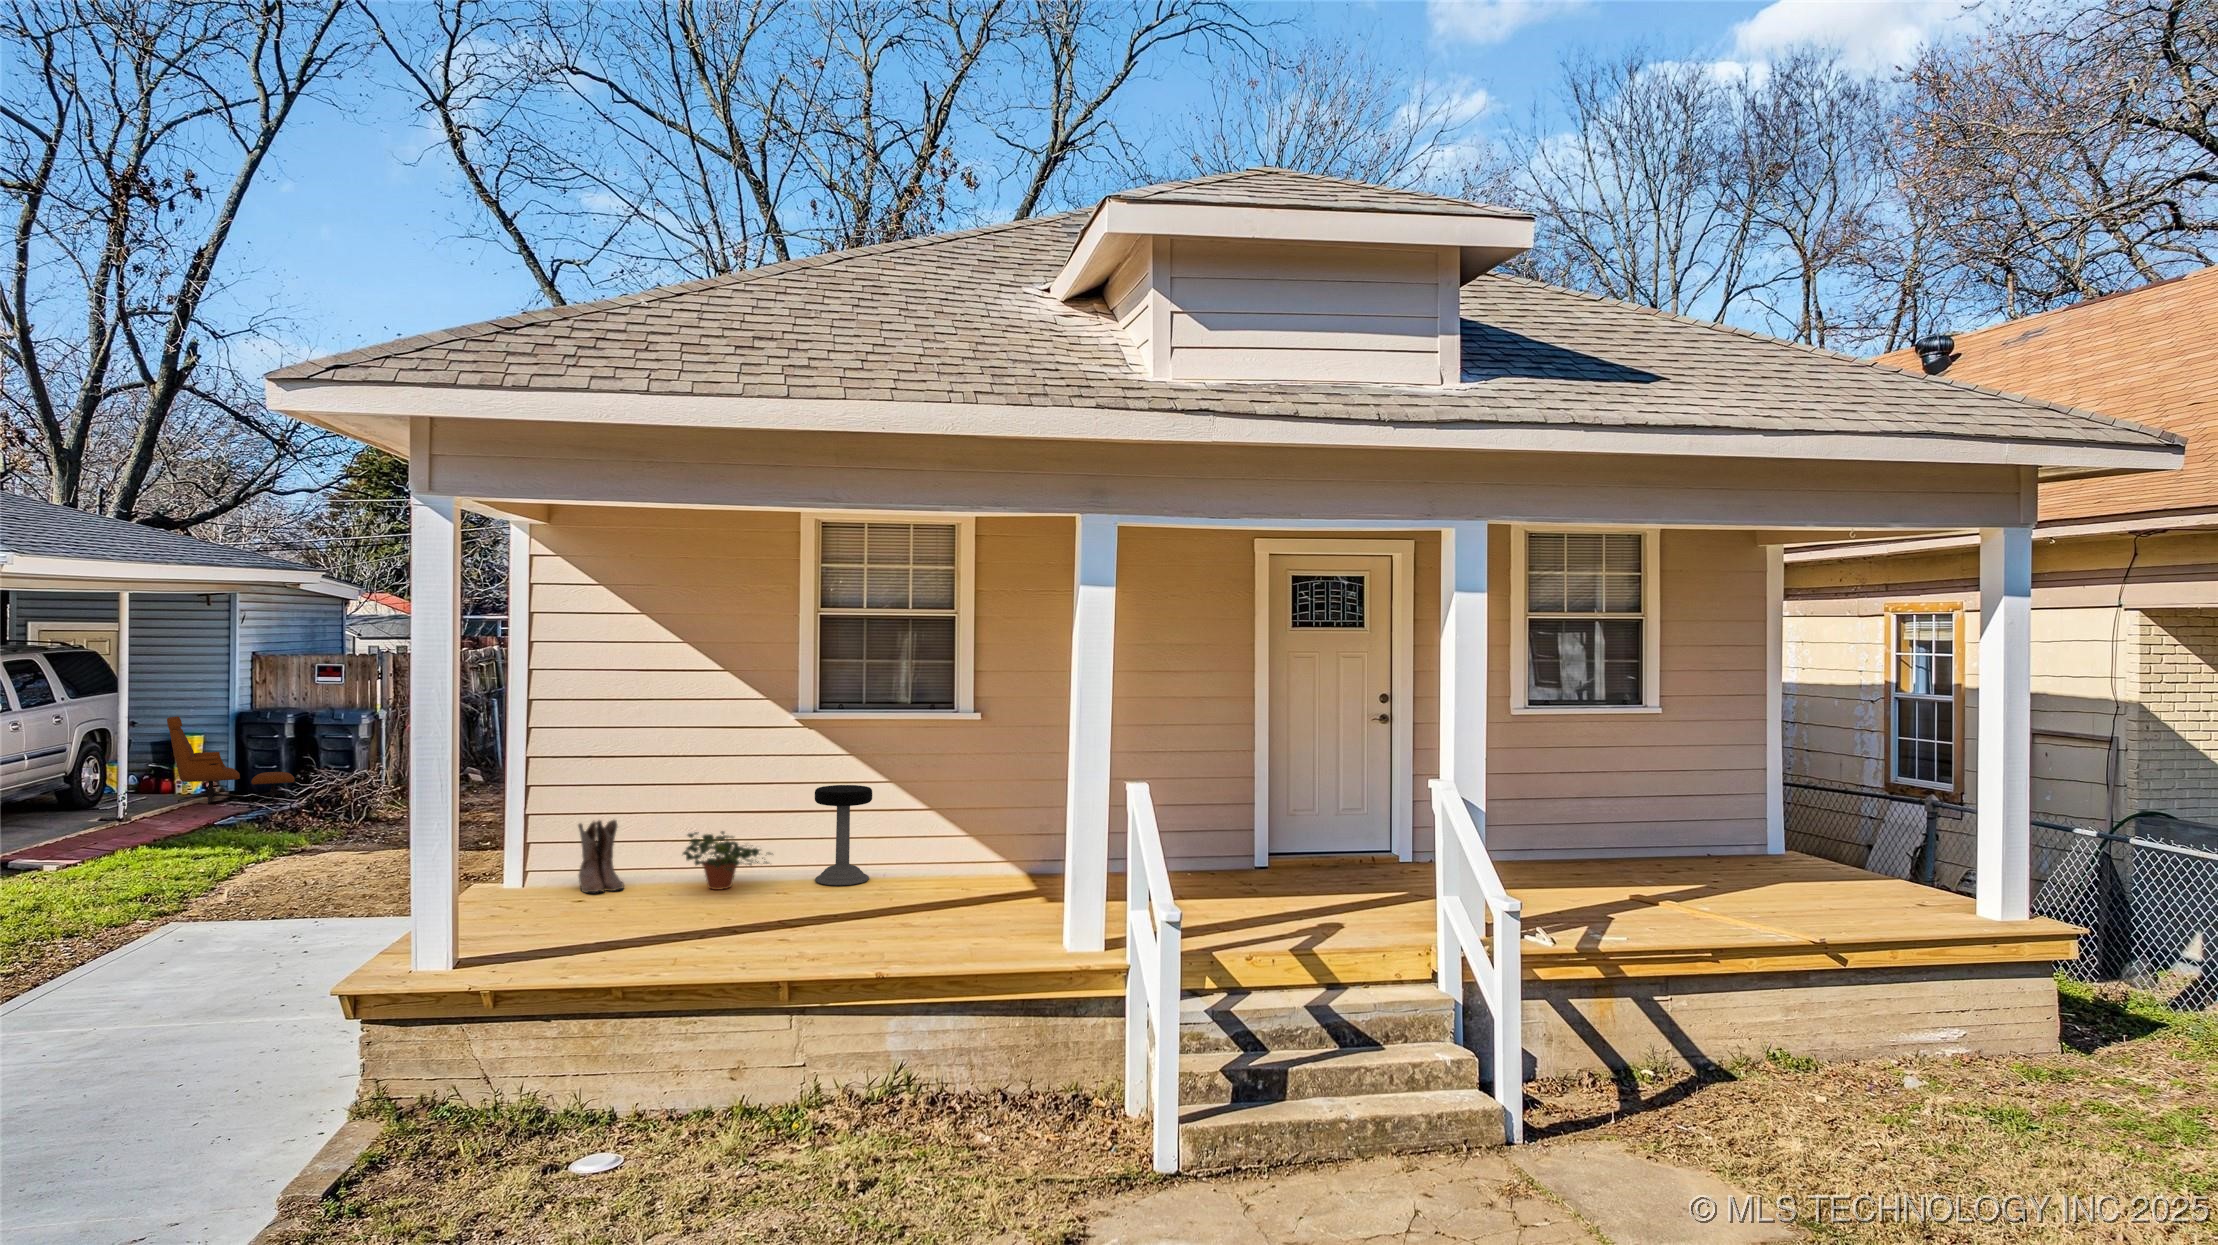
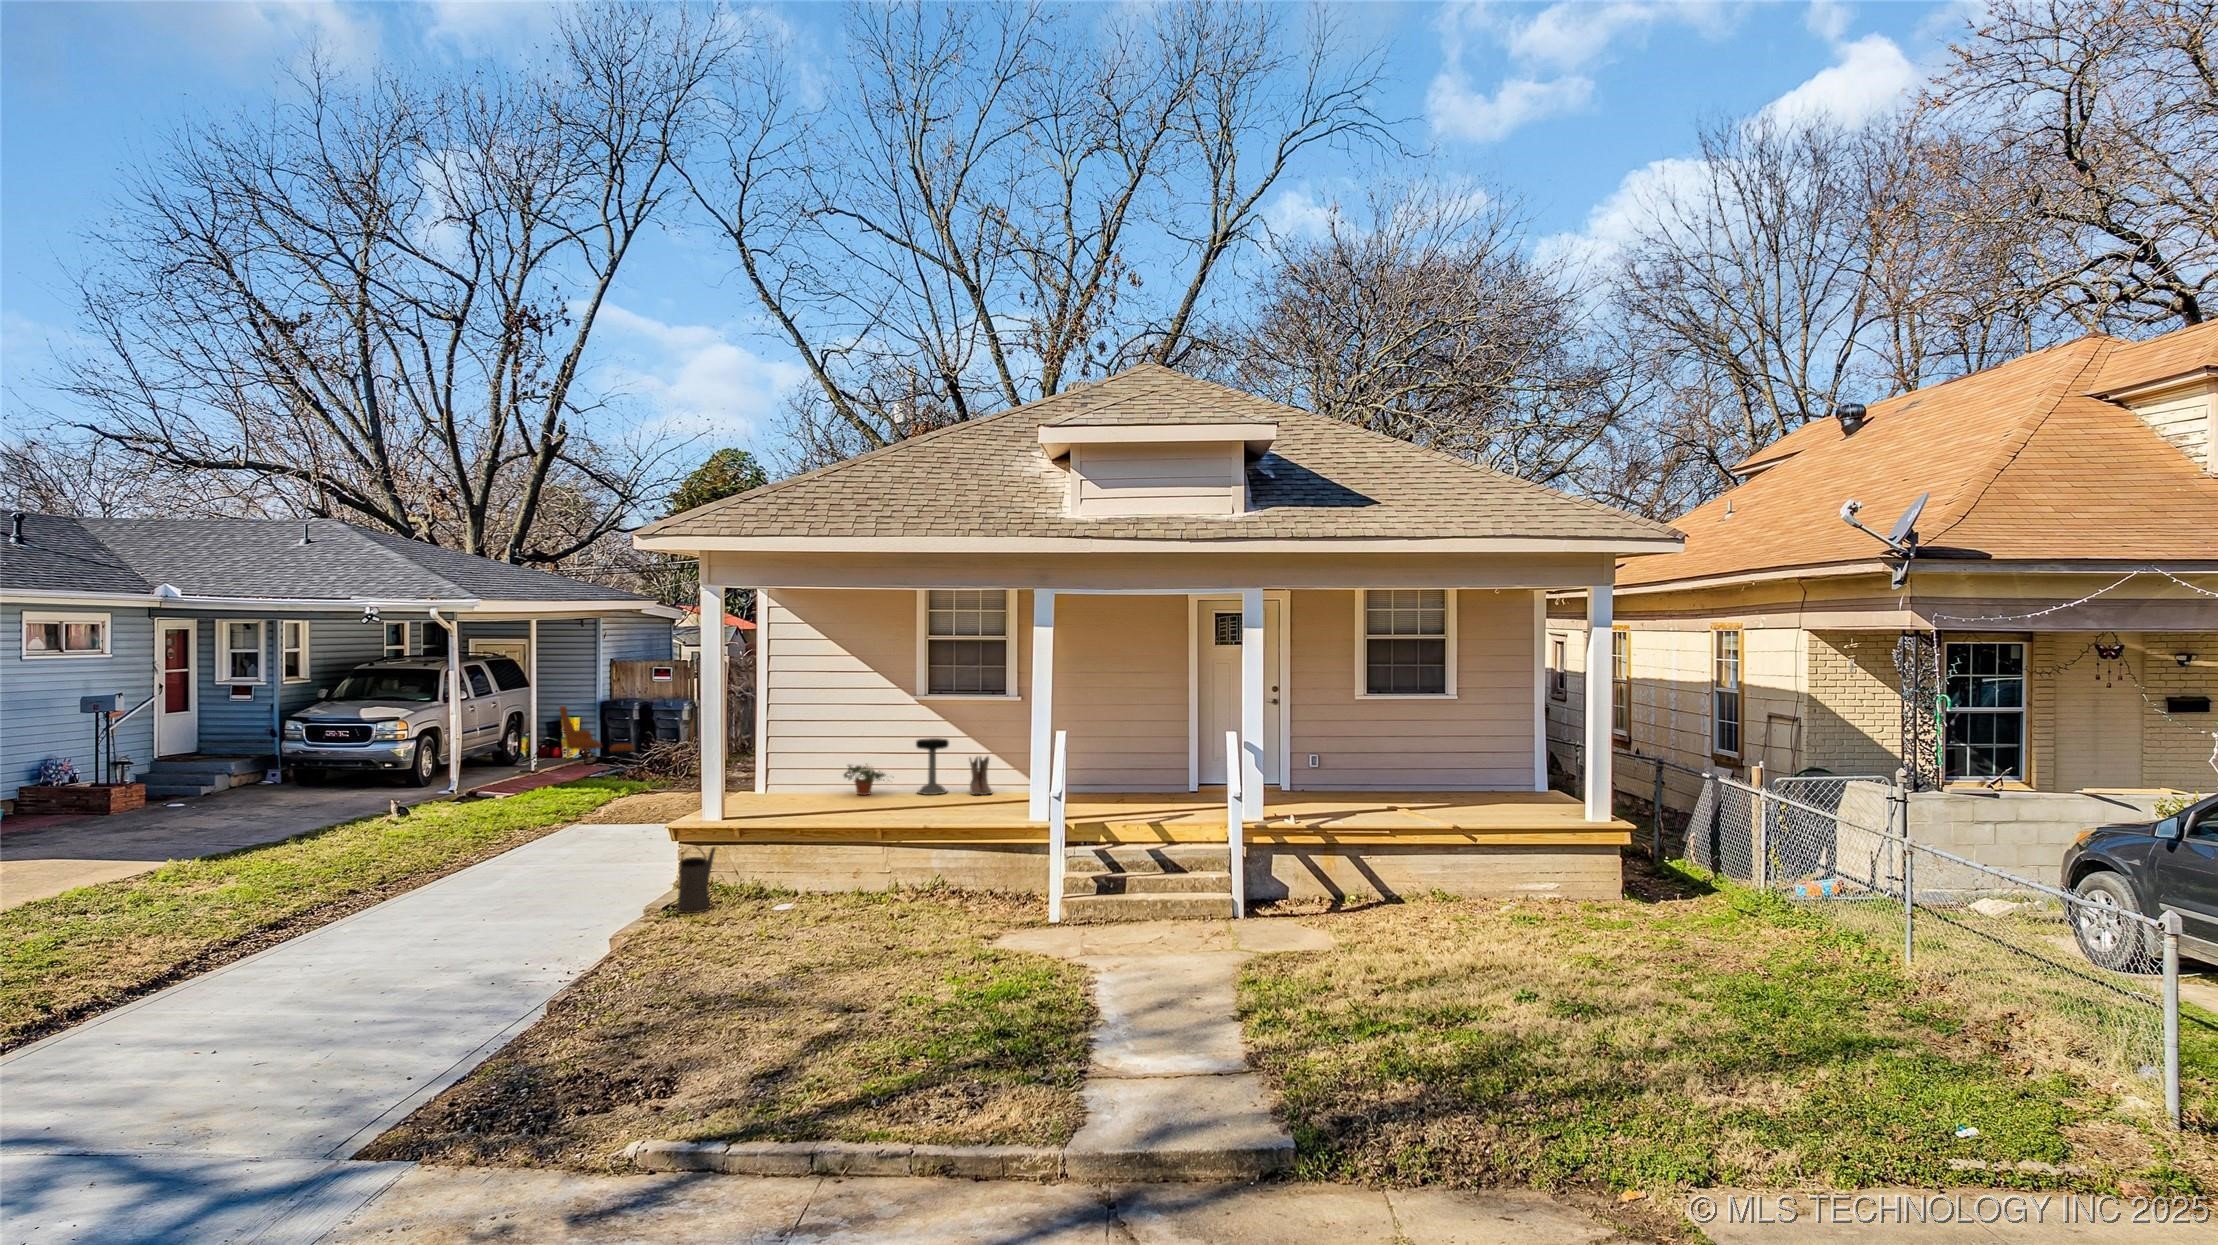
boots: present [578,820,624,893] -> present [969,757,992,795]
watering can: none [340,1029,434,1196] -> present [677,847,715,913]

